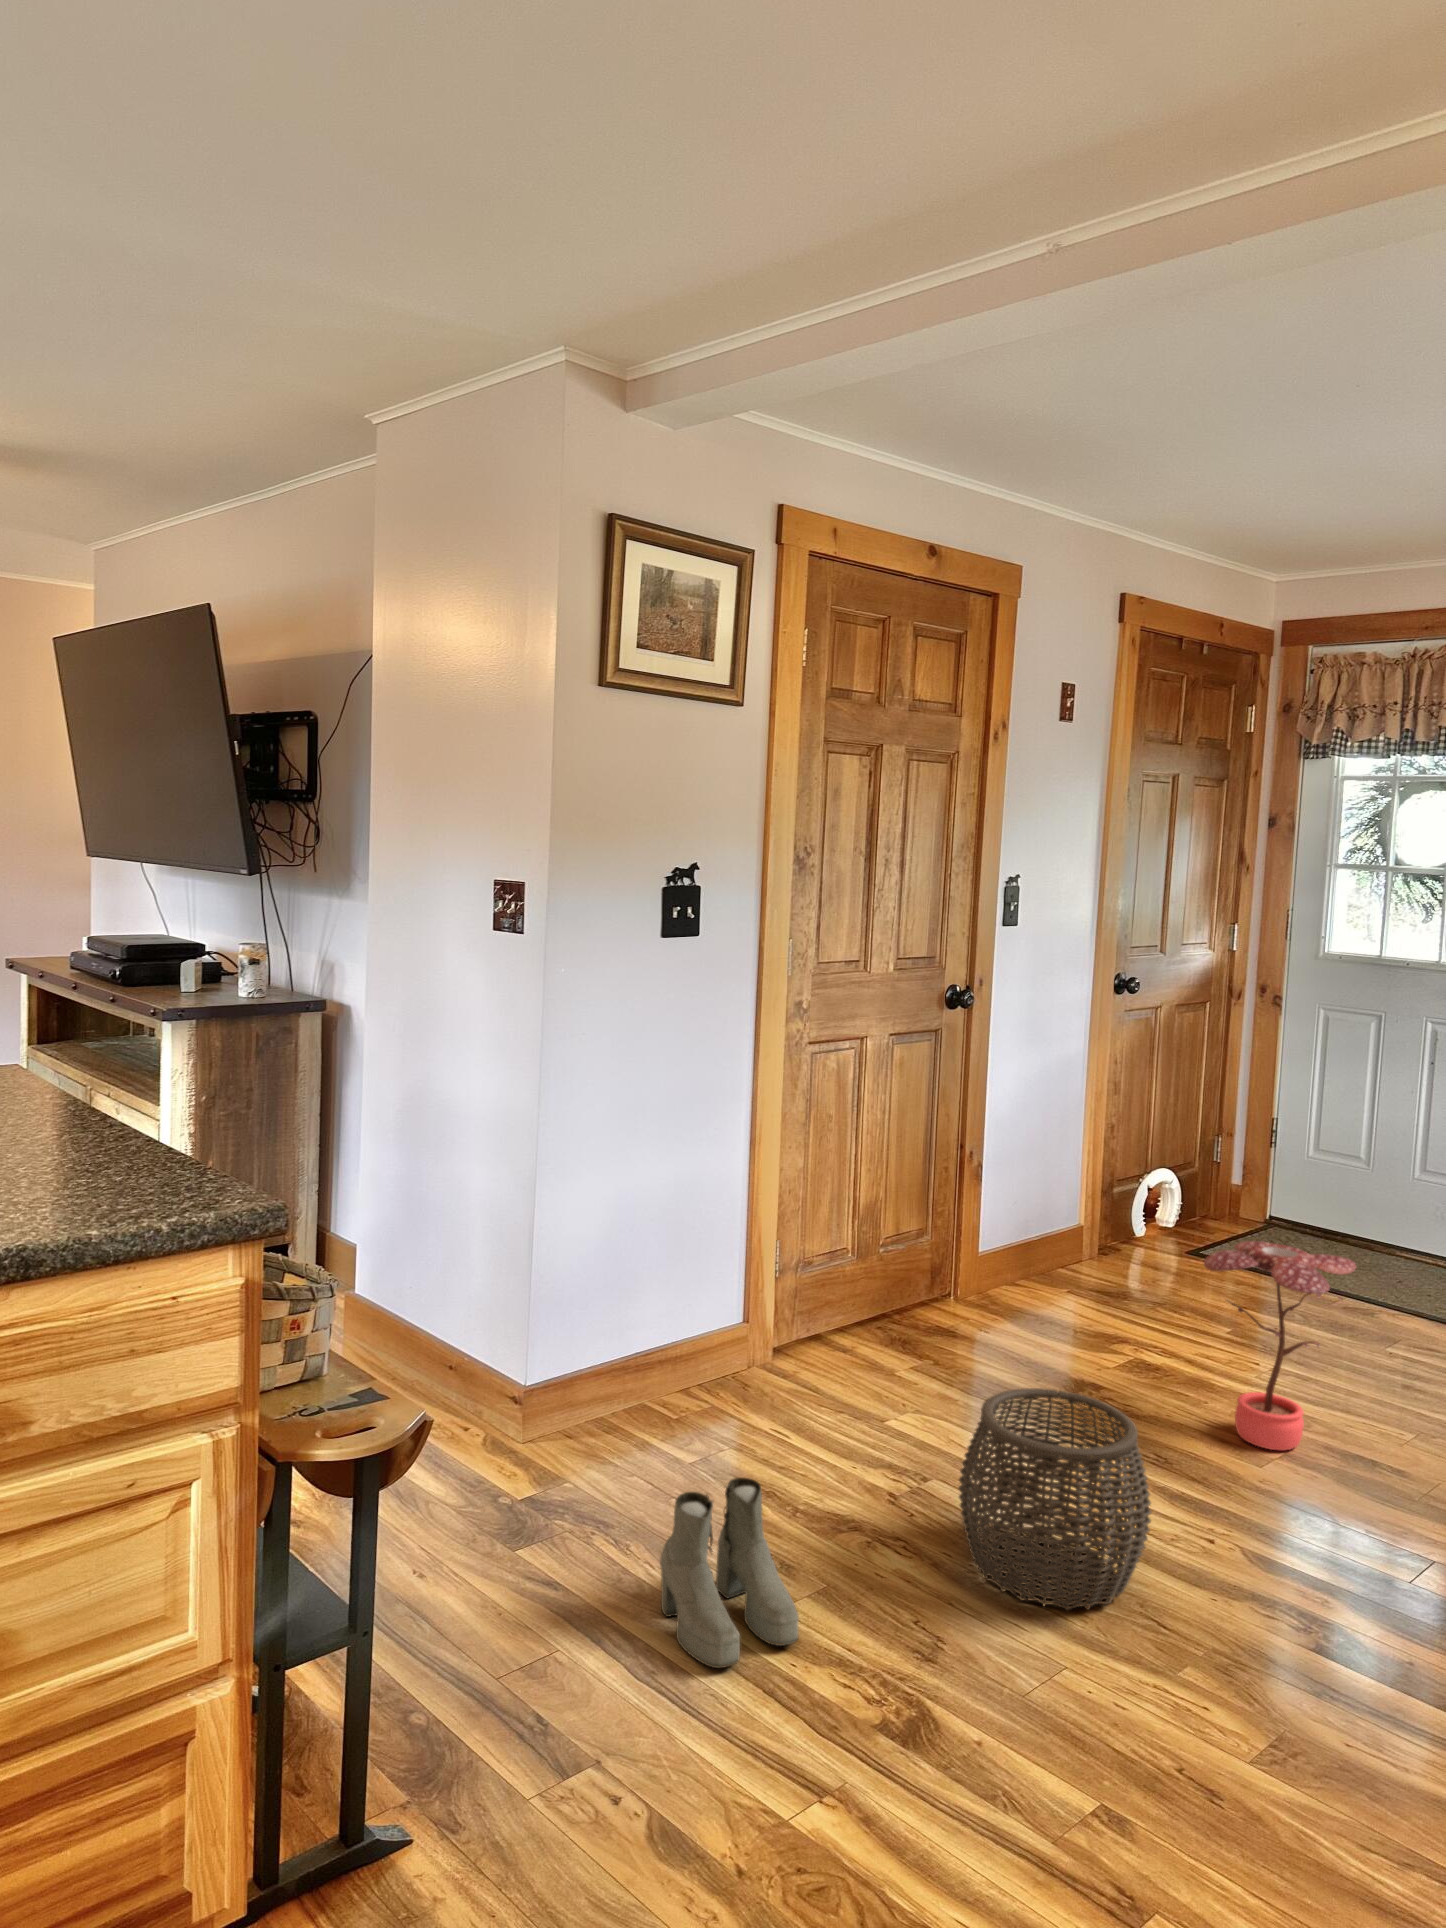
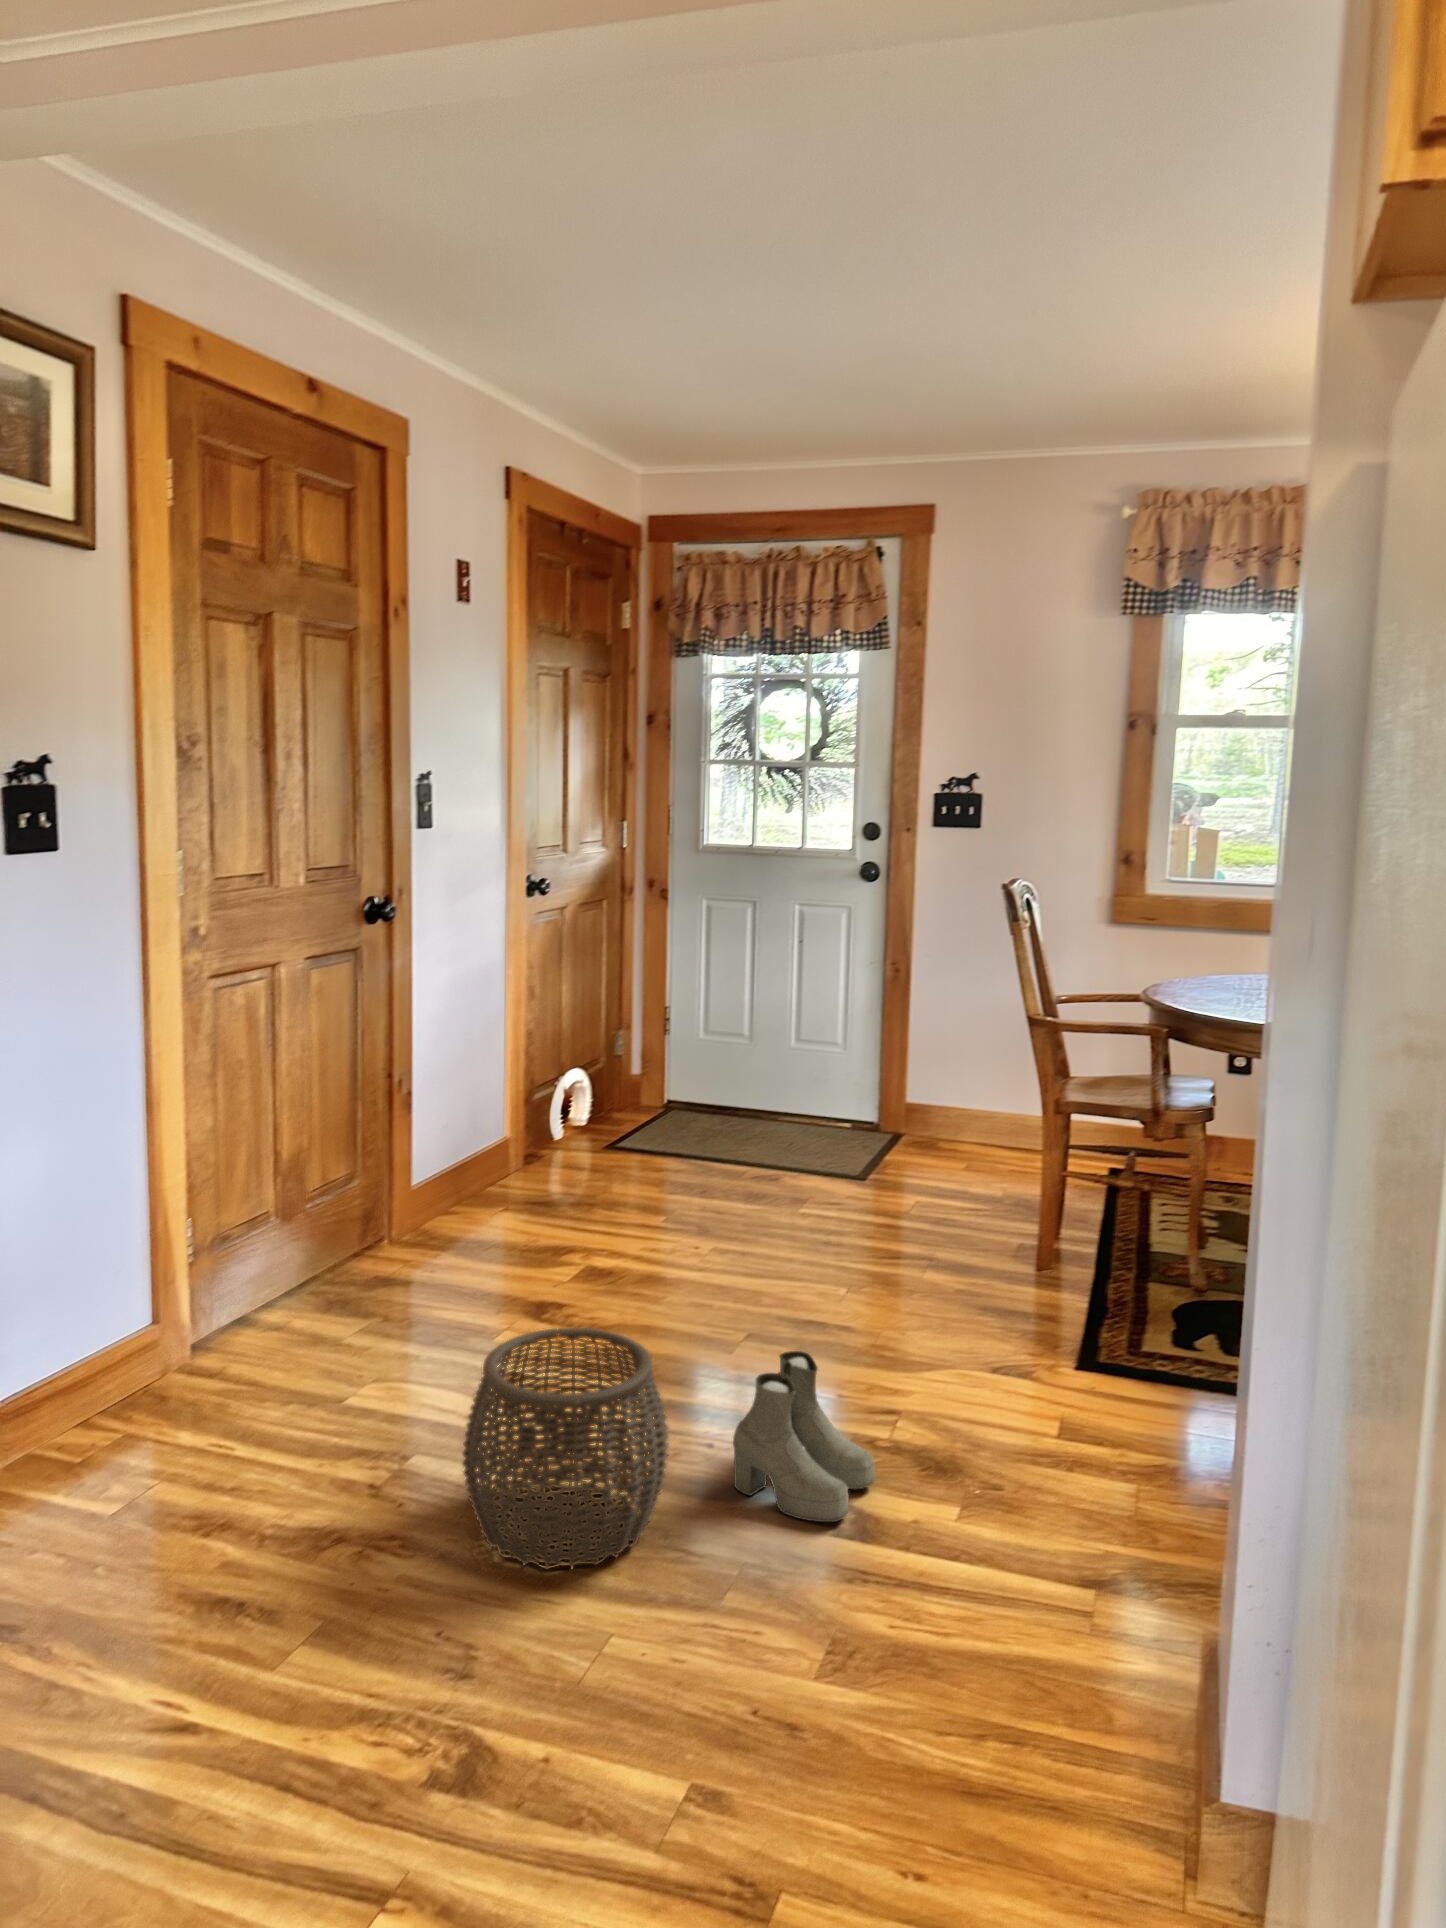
potted plant: present [1204,1241,1356,1450] -> none [664,1131,798,1334]
boots: present [660,1478,799,1668] -> present [733,1351,875,1522]

